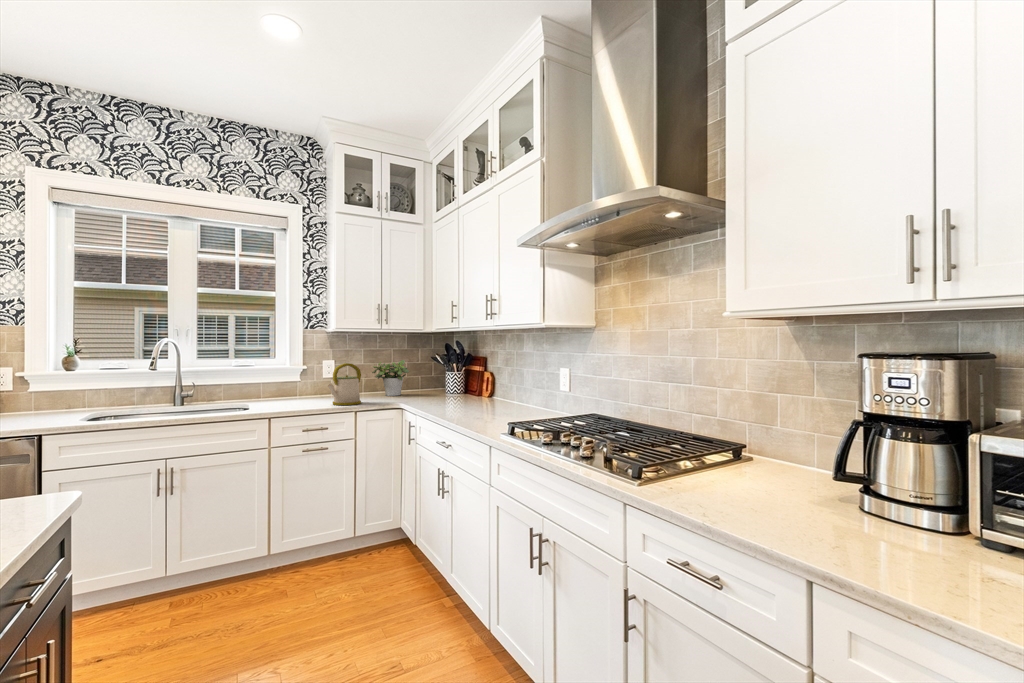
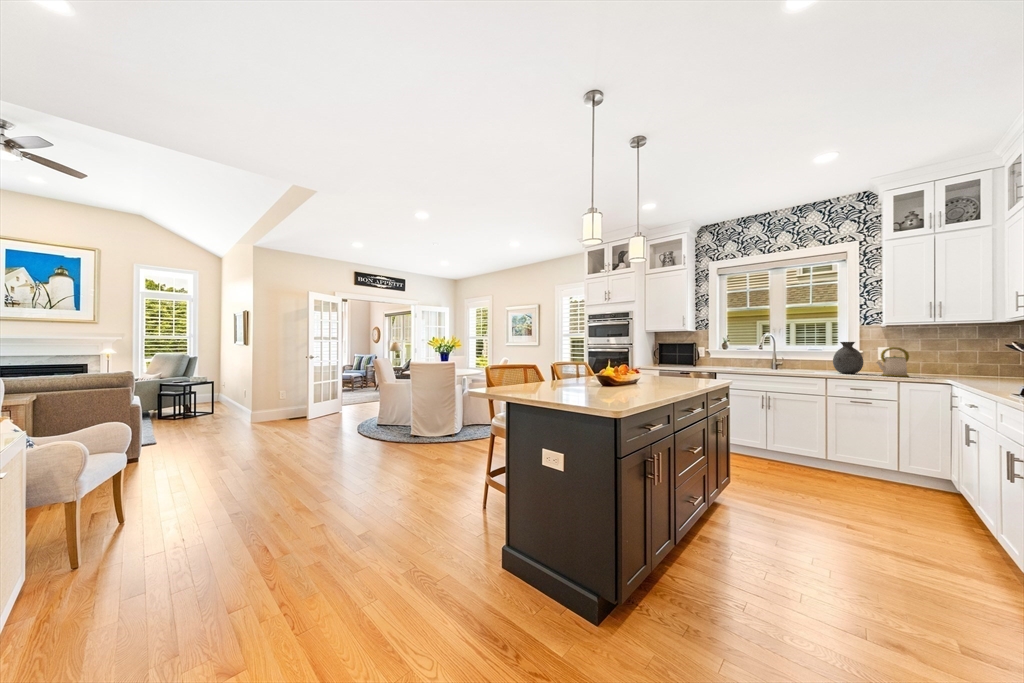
vase: none [272,355,310,404] -> present [833,342,863,374]
potted plant: present [372,360,409,396] -> none [928,347,973,377]

